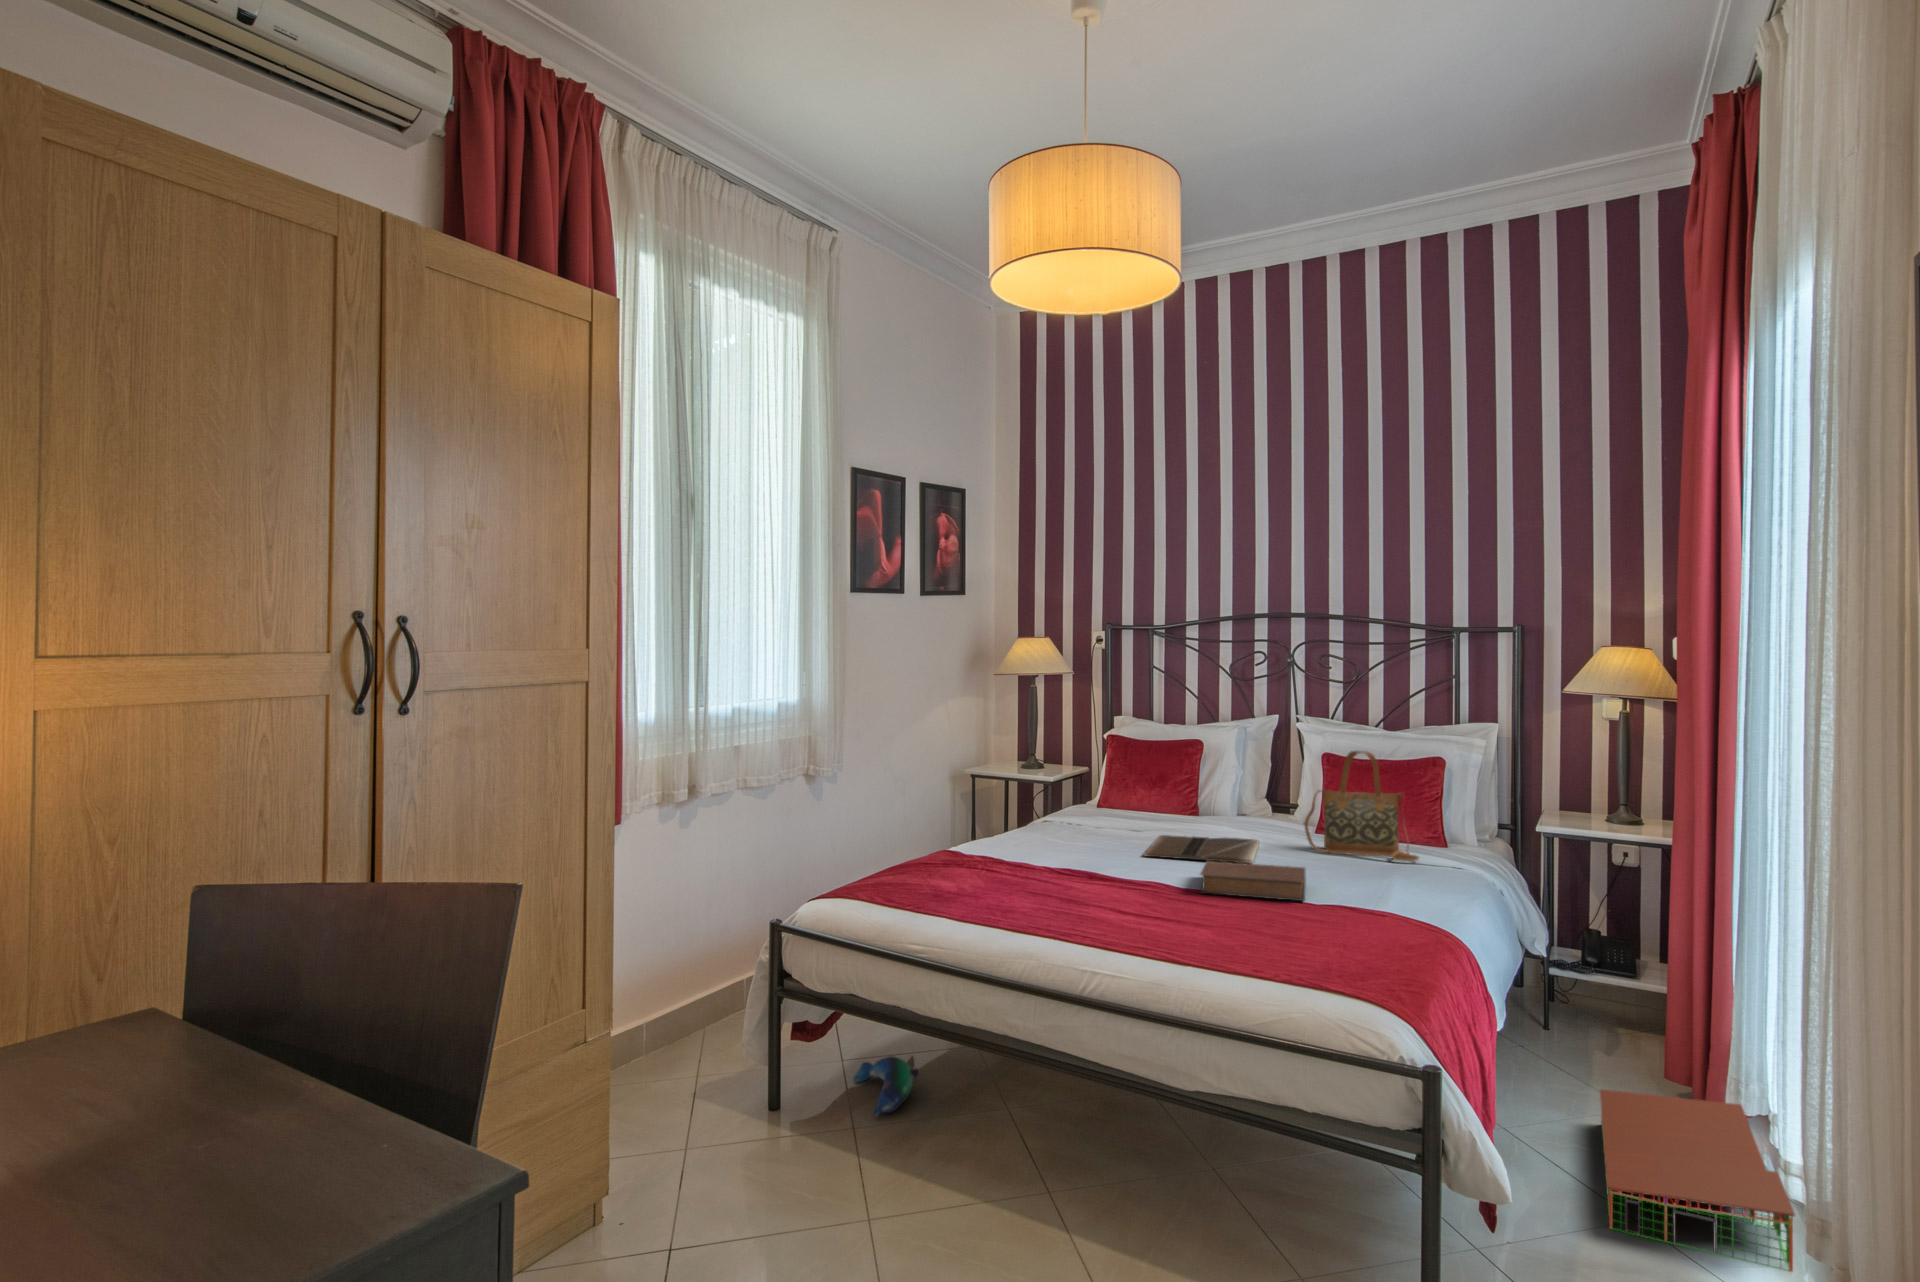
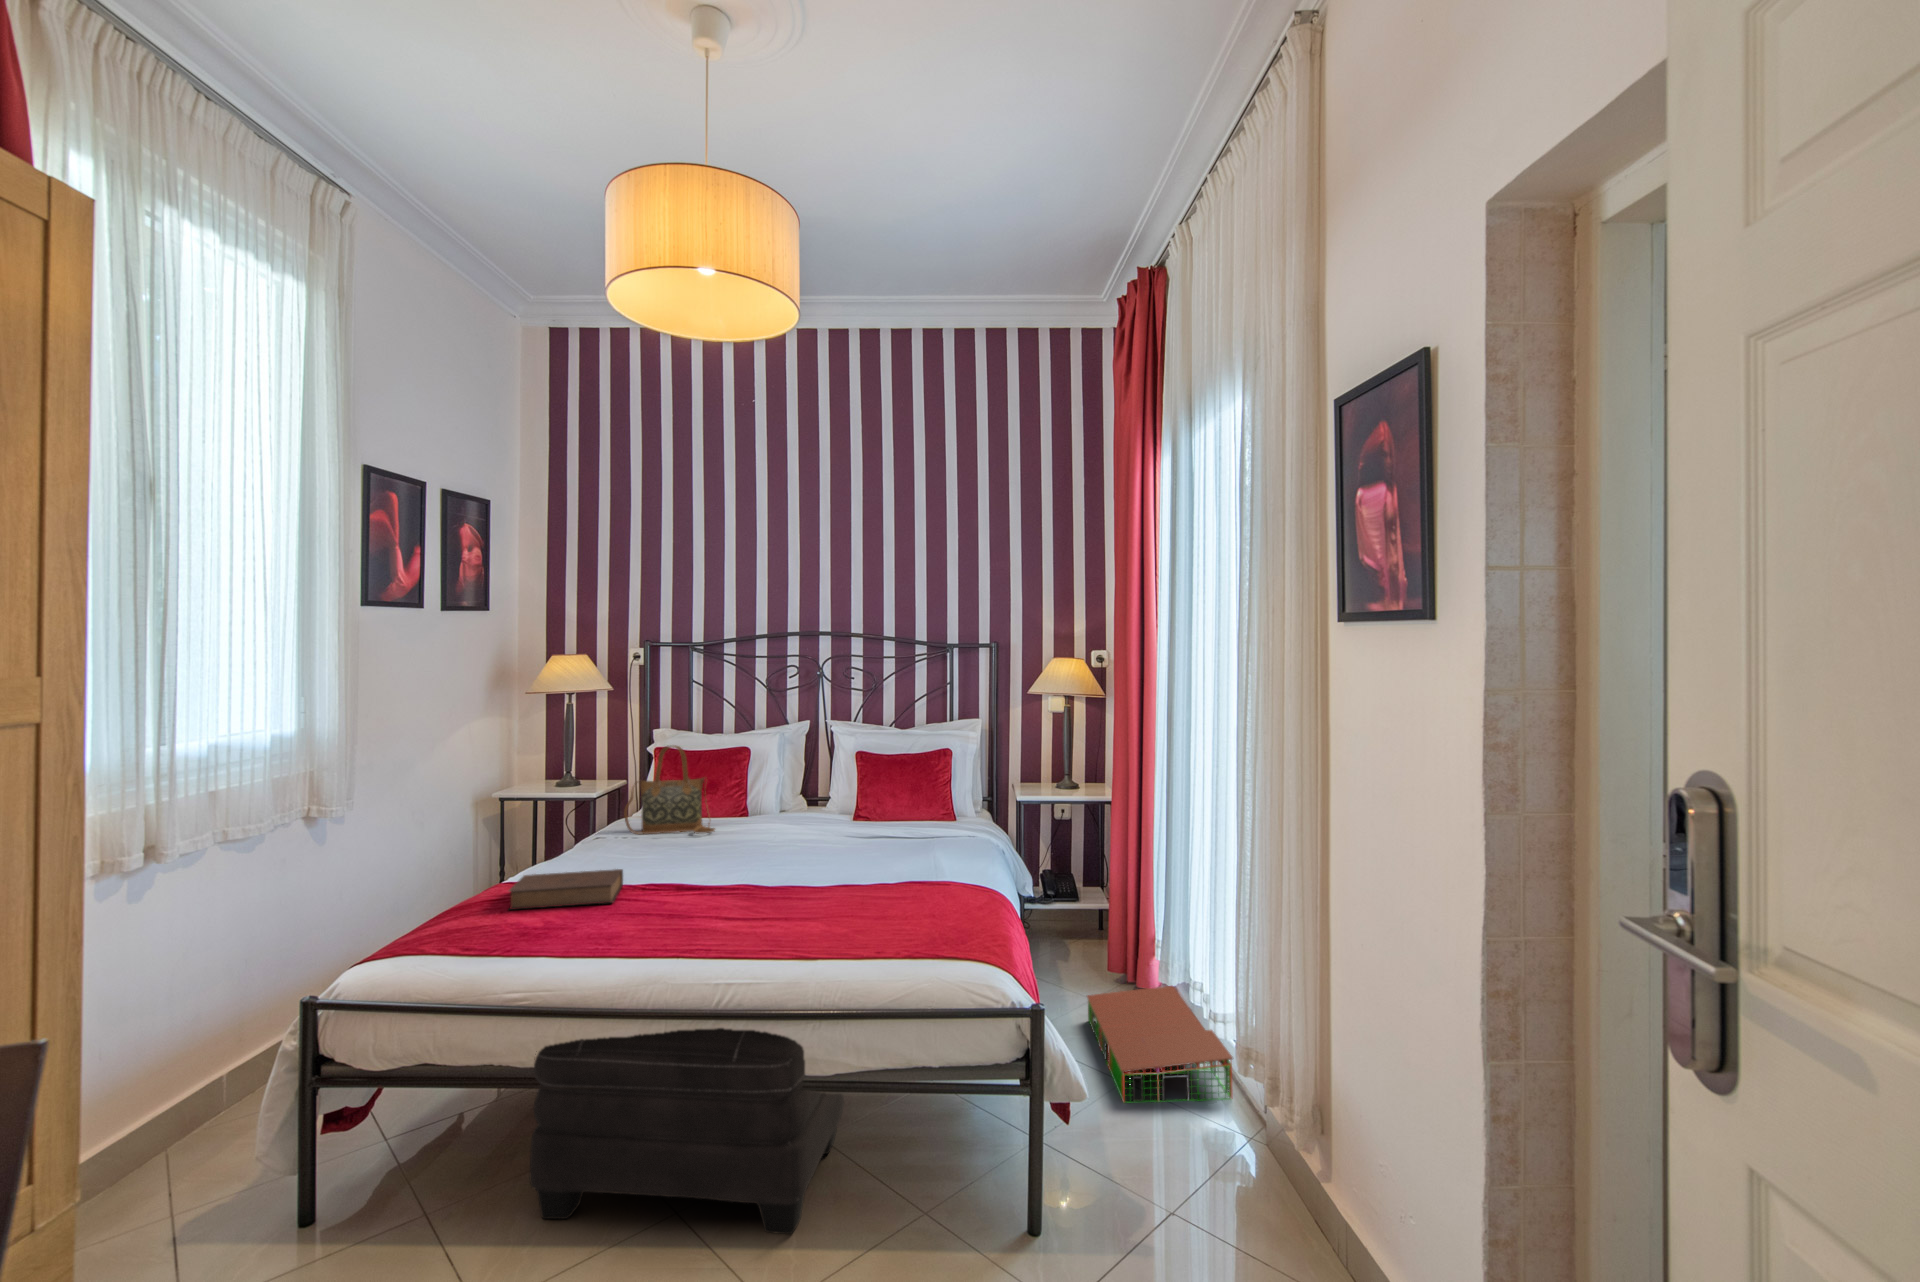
handbag: present [1304,751,1419,861] -> present [624,745,715,834]
laptop: present [1144,835,1260,863] -> none [718,833,819,861]
book: present [1201,861,1306,901] -> present [509,869,623,910]
ottoman: none [926,953,1234,1239] -> present [530,1028,844,1234]
plush toy: present [853,1056,919,1117] -> none [409,1122,500,1198]

